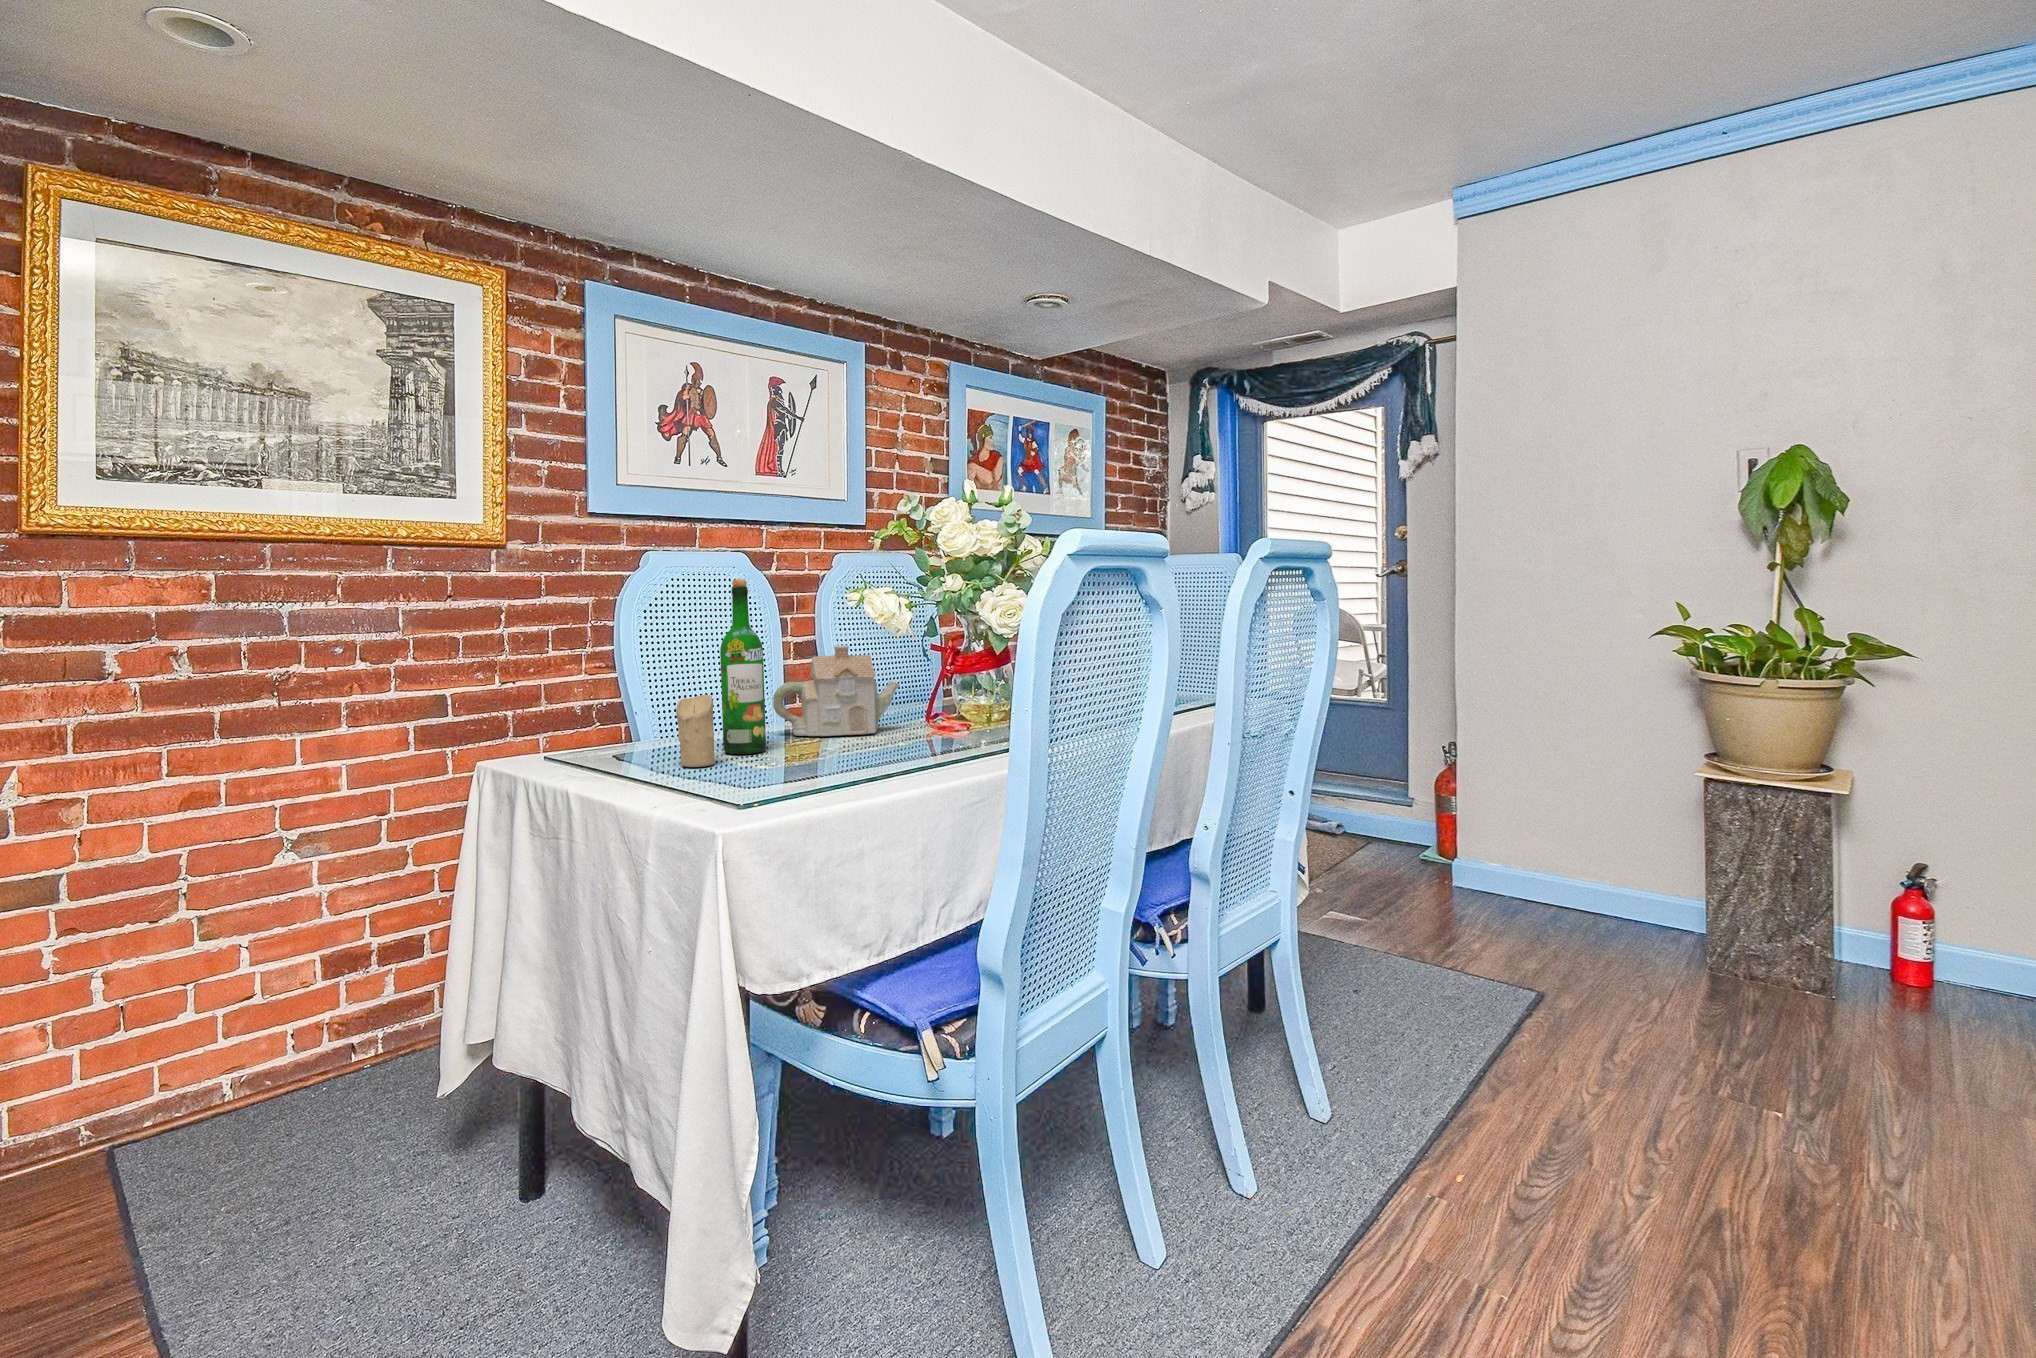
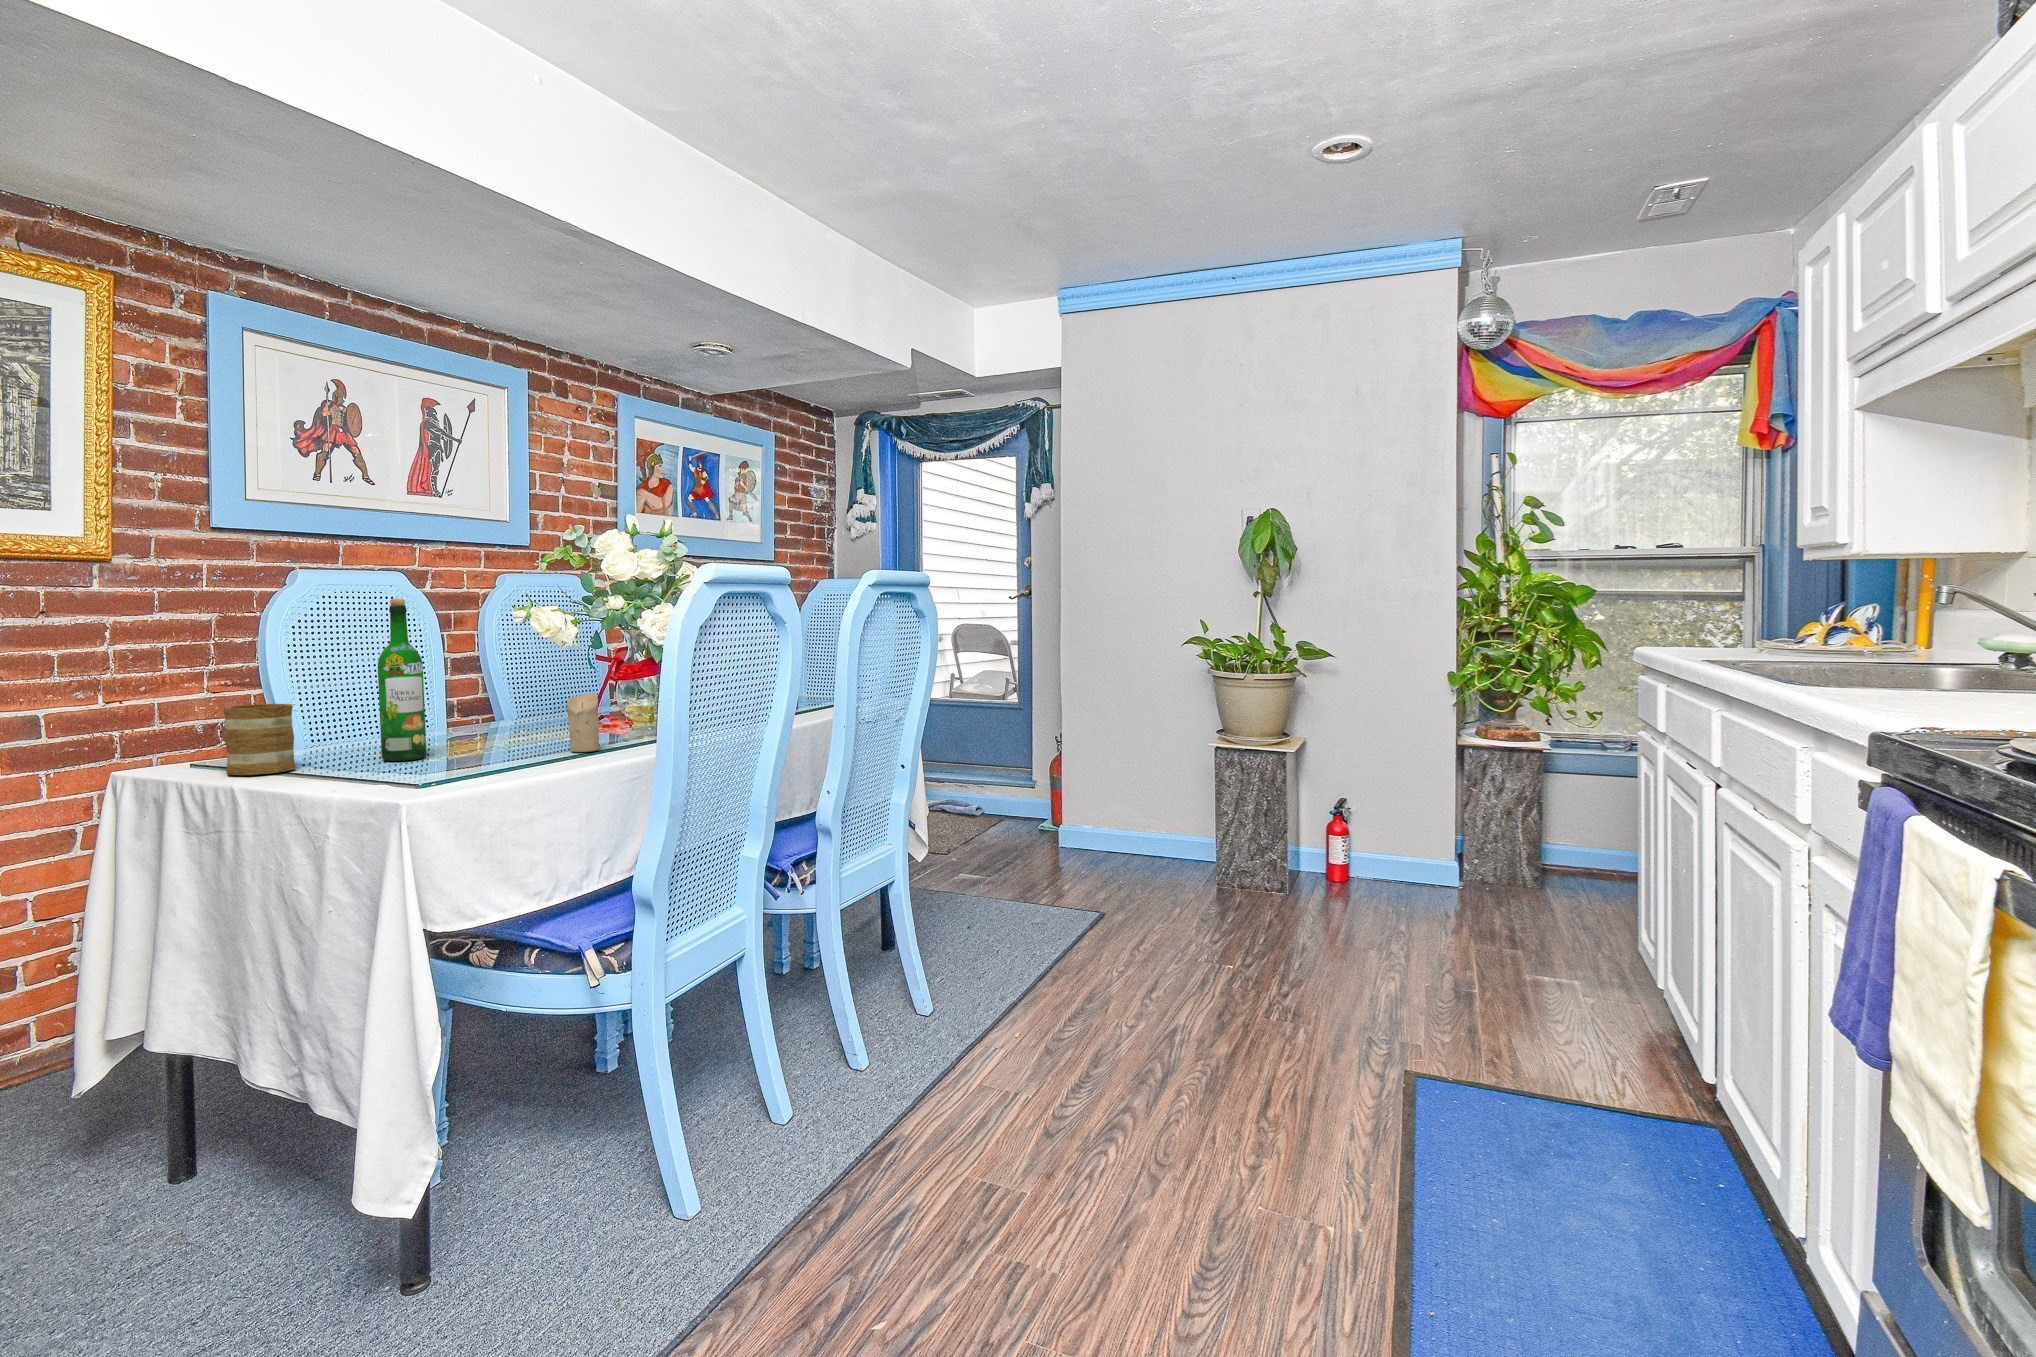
teapot: present [773,645,900,736] -> none [433,660,562,744]
mug: none [579,691,644,766] -> present [223,704,296,775]
candle: present [676,695,715,767] -> present [567,693,599,752]

